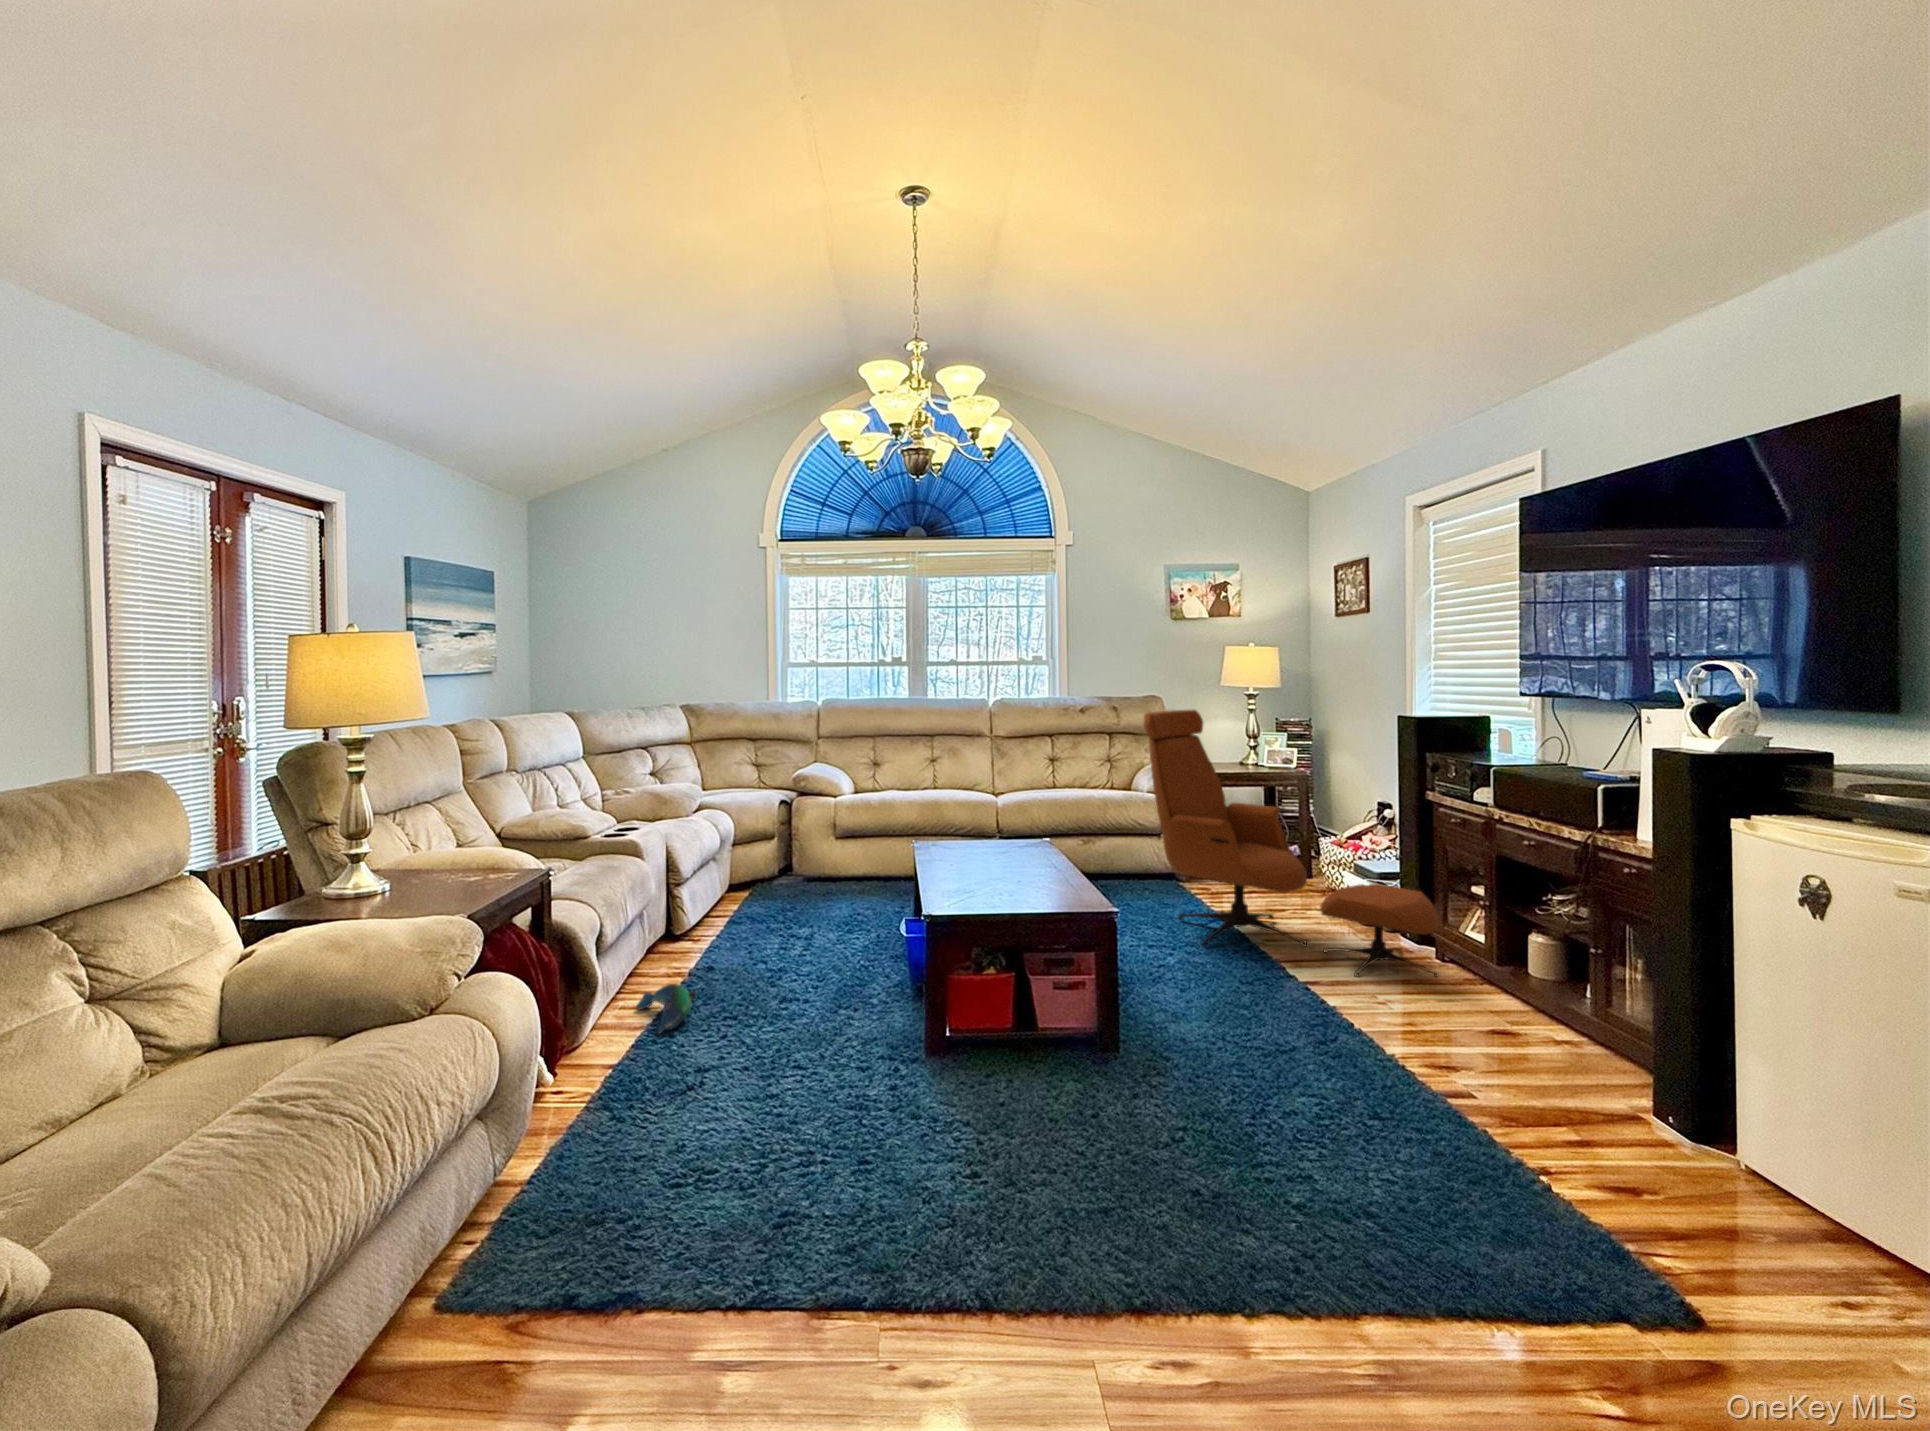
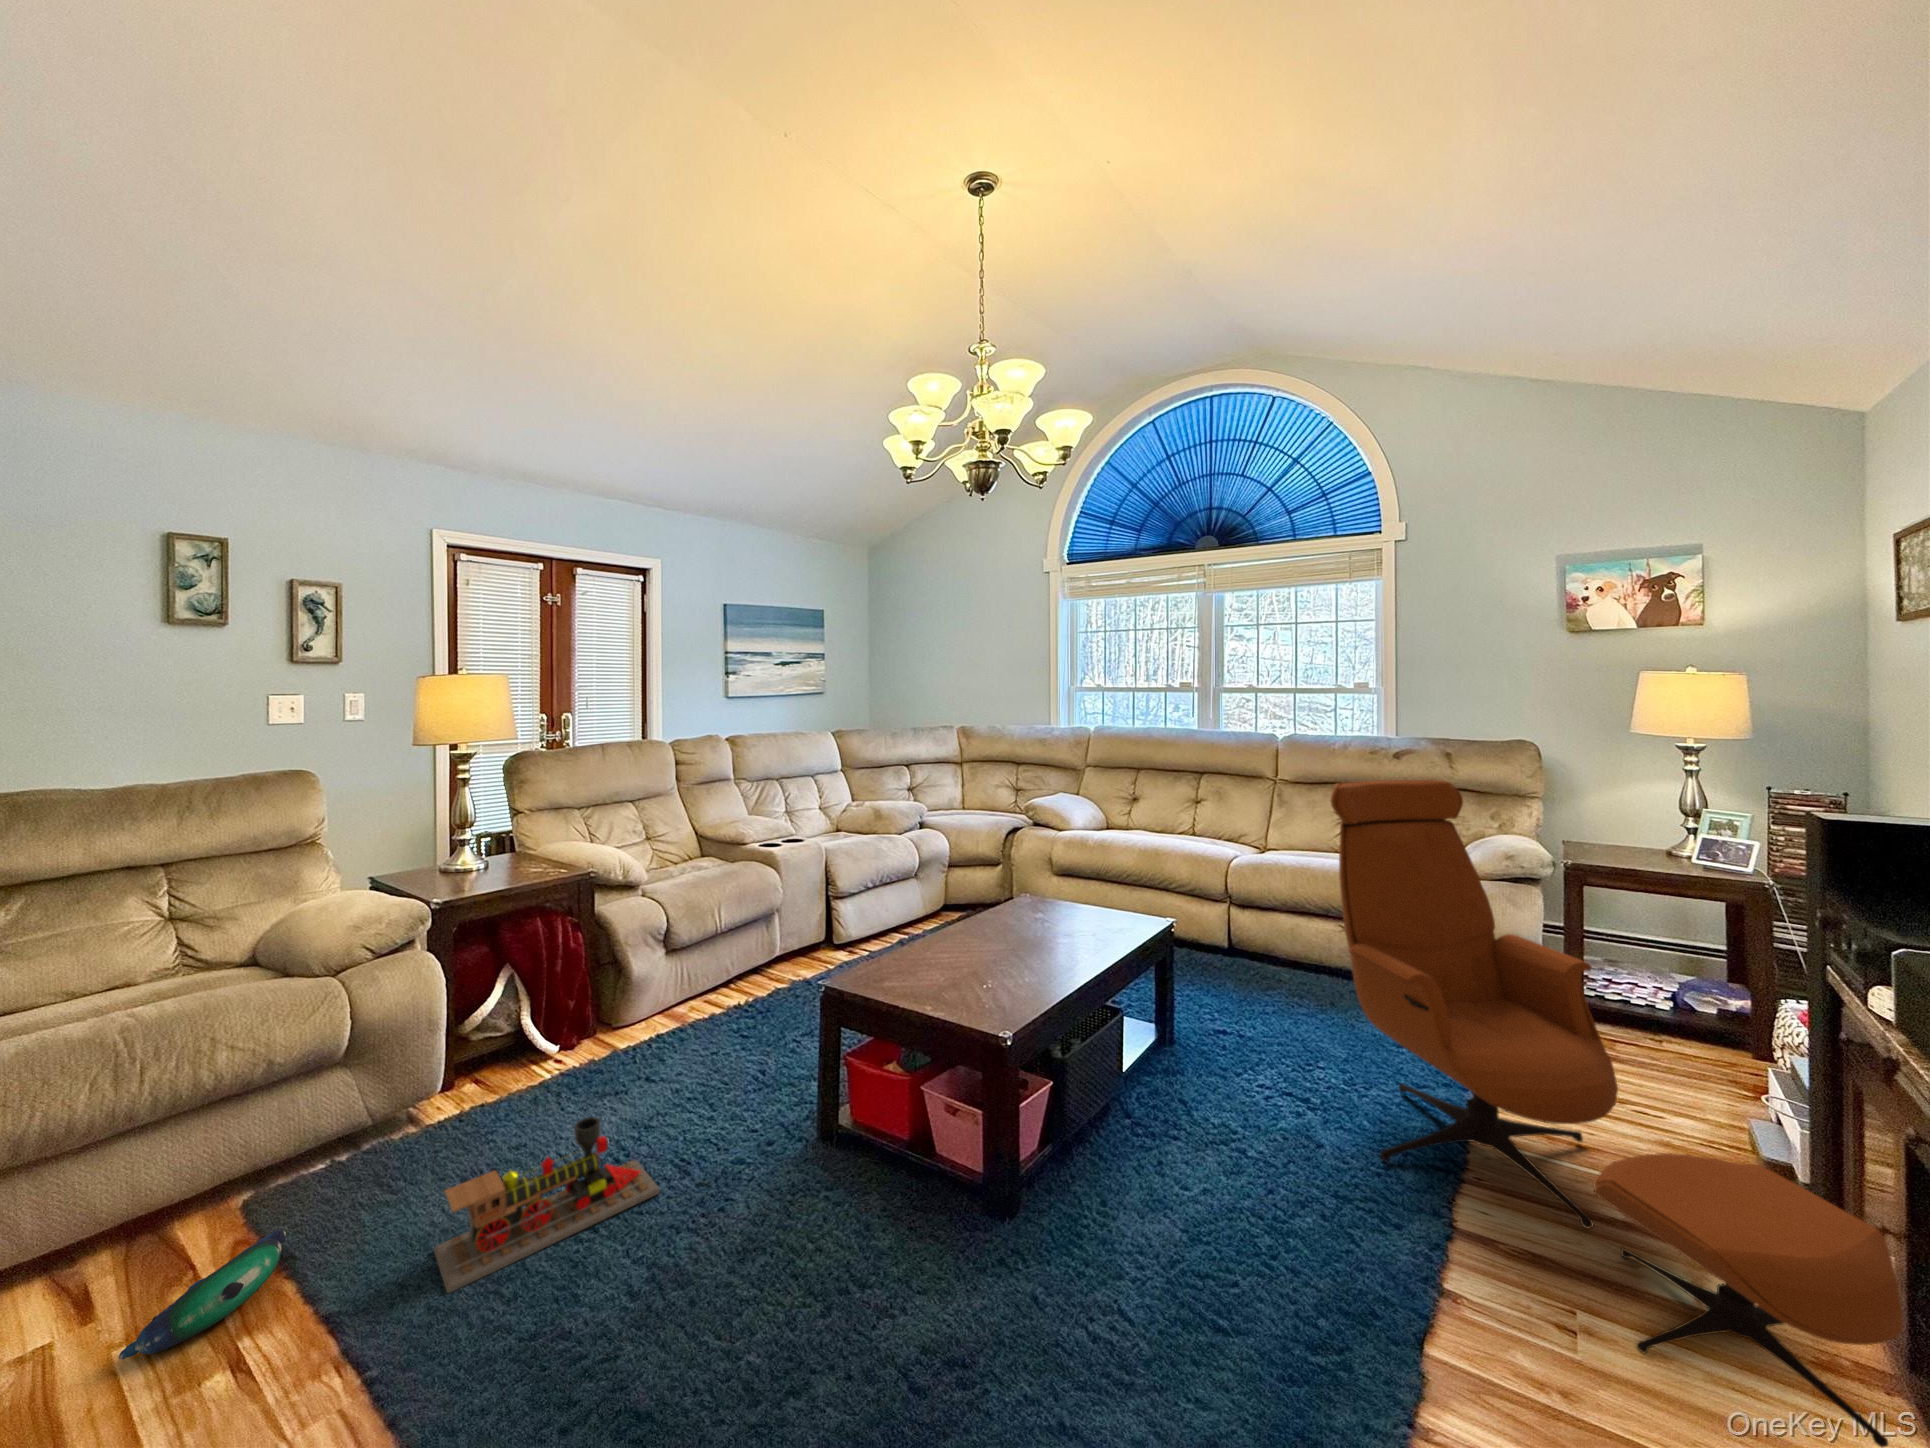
plush toy: present [636,984,696,1033] -> present [119,1230,286,1359]
toy train: none [700,1016,824,1155] -> present [434,1117,660,1293]

